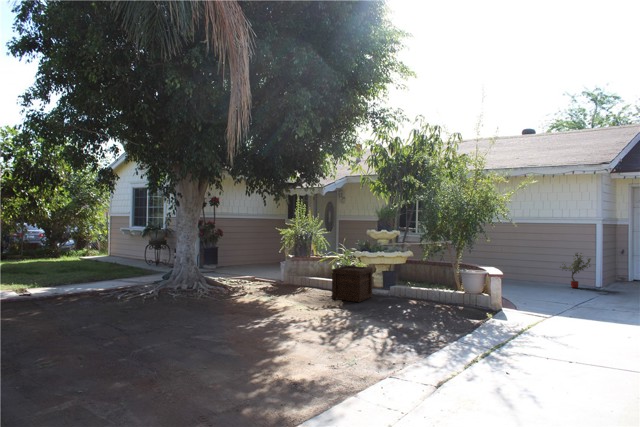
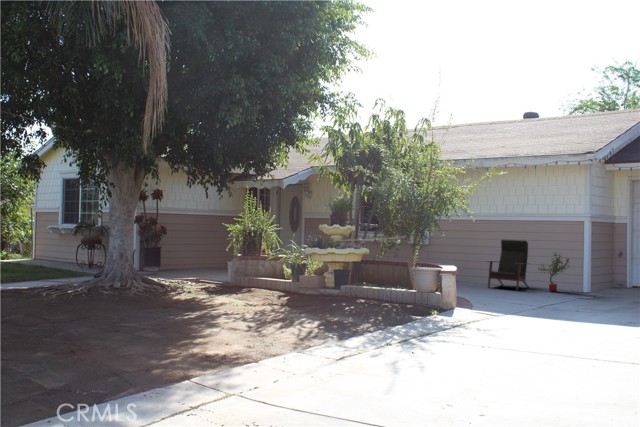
lounge chair: none [511,240,550,287] -> present [488,240,529,290]
wooden crate: present [332,266,372,302] -> none [277,263,322,301]

